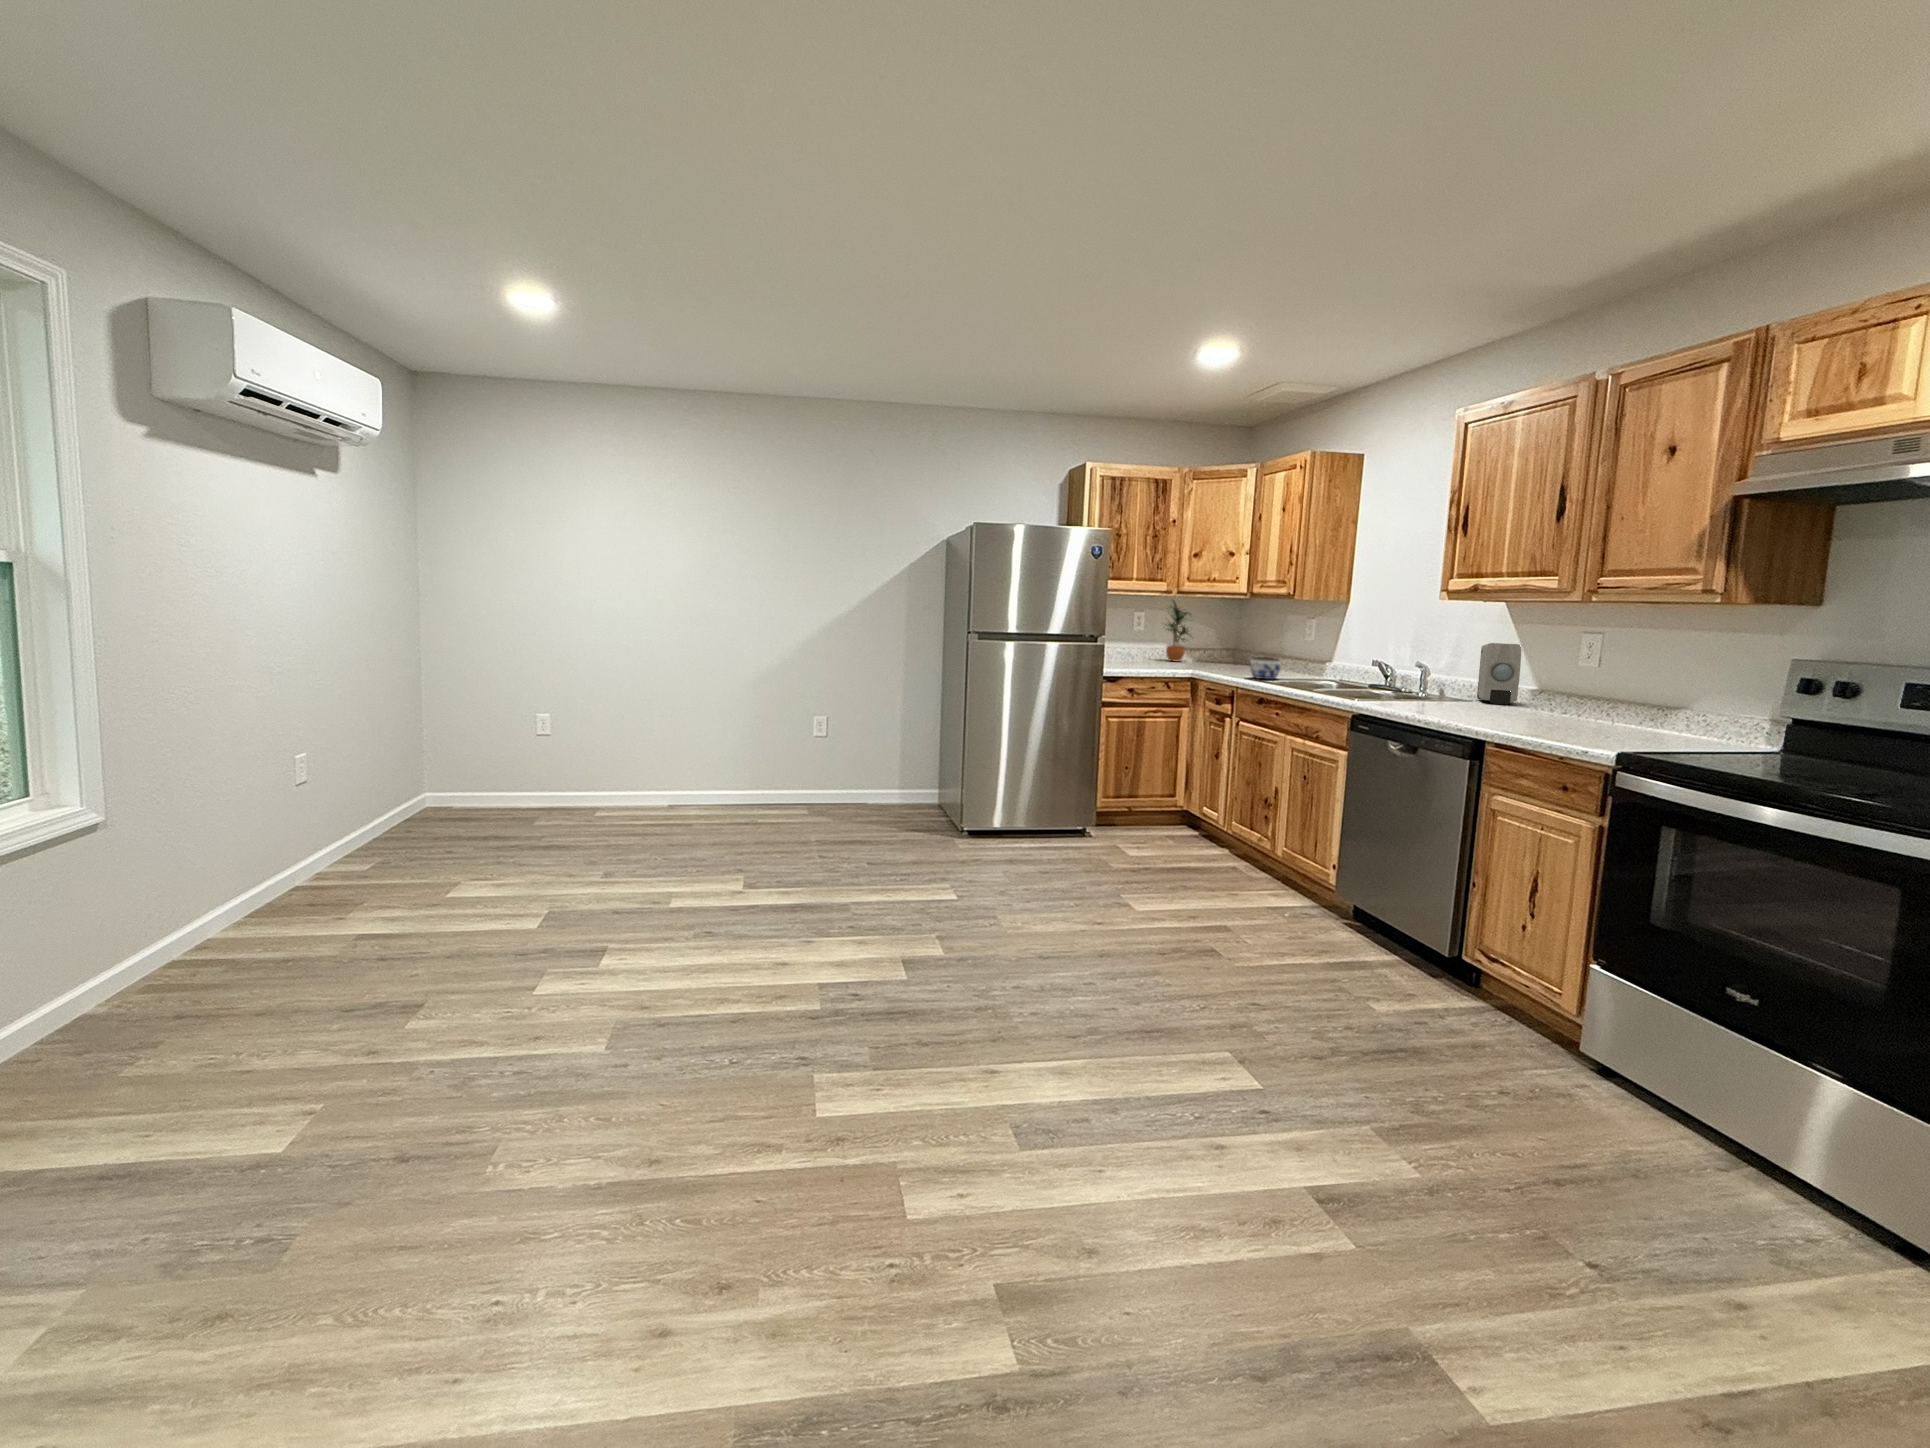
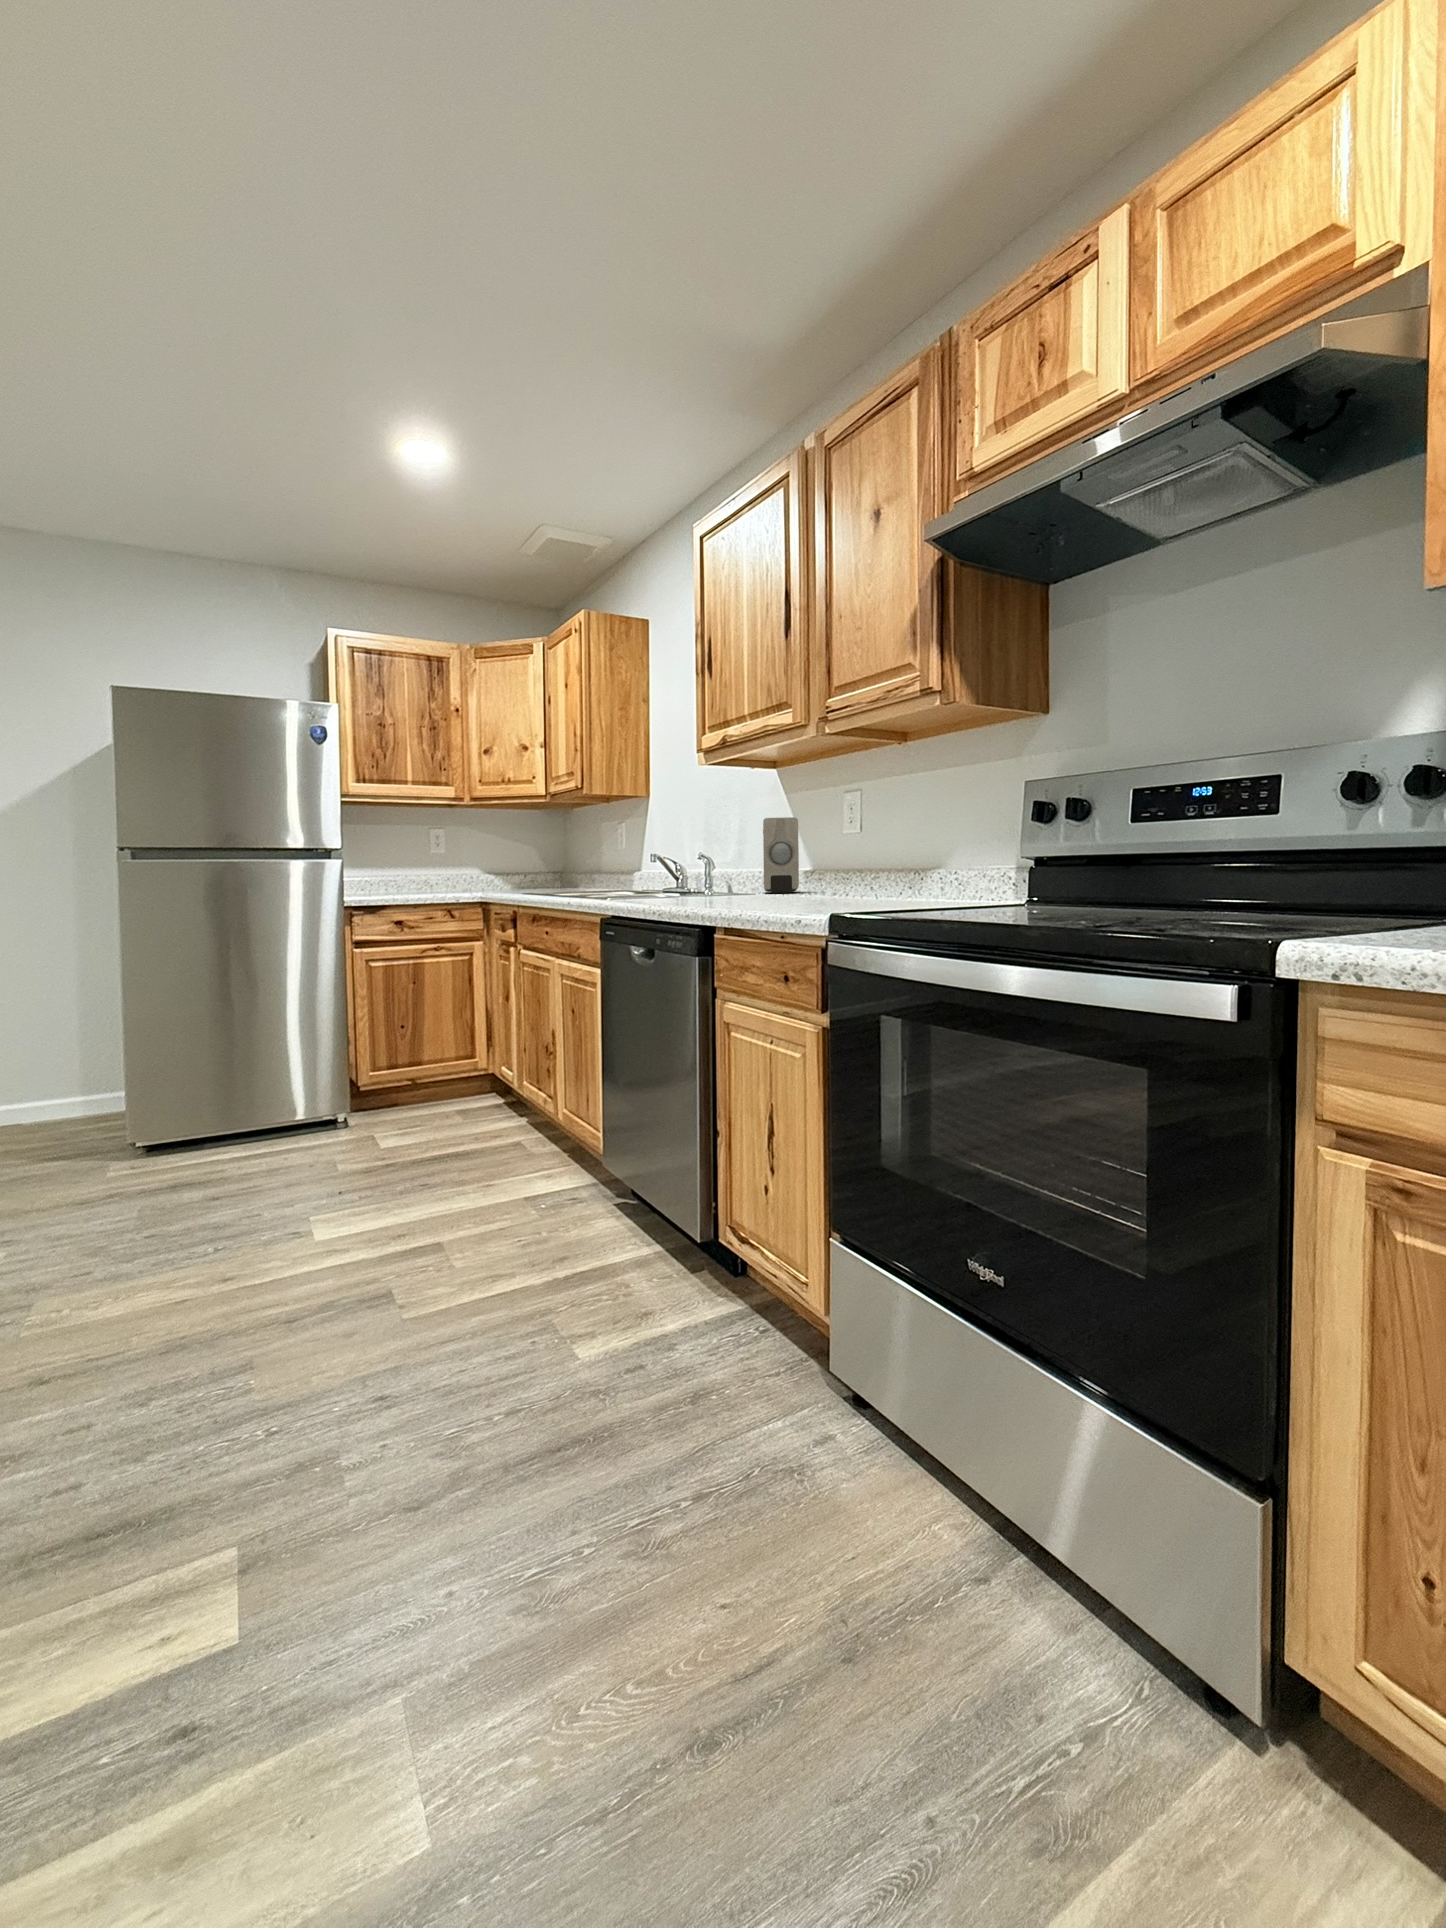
potted plant: present [1166,601,1189,661] -> none [464,812,508,889]
jar: present [1250,657,1281,679] -> none [532,866,569,893]

